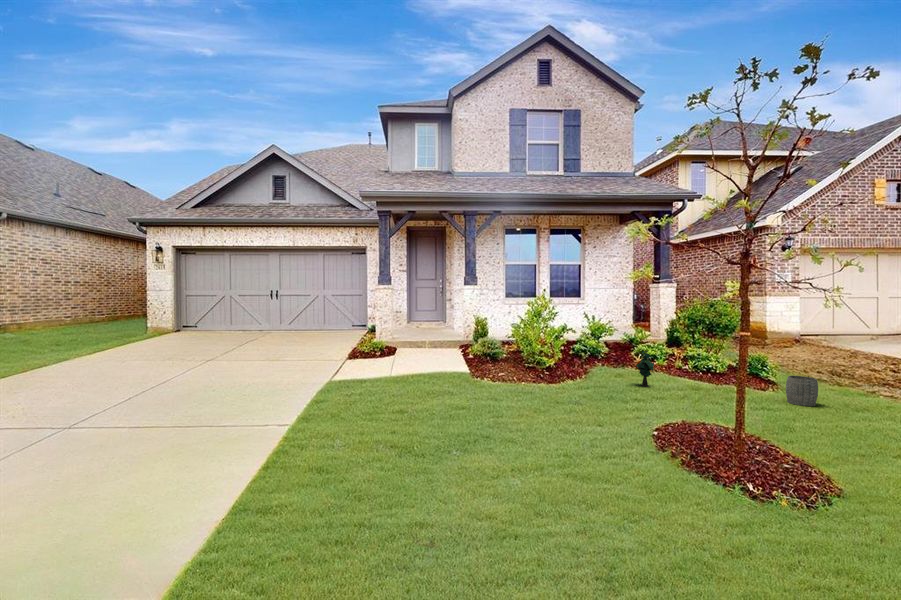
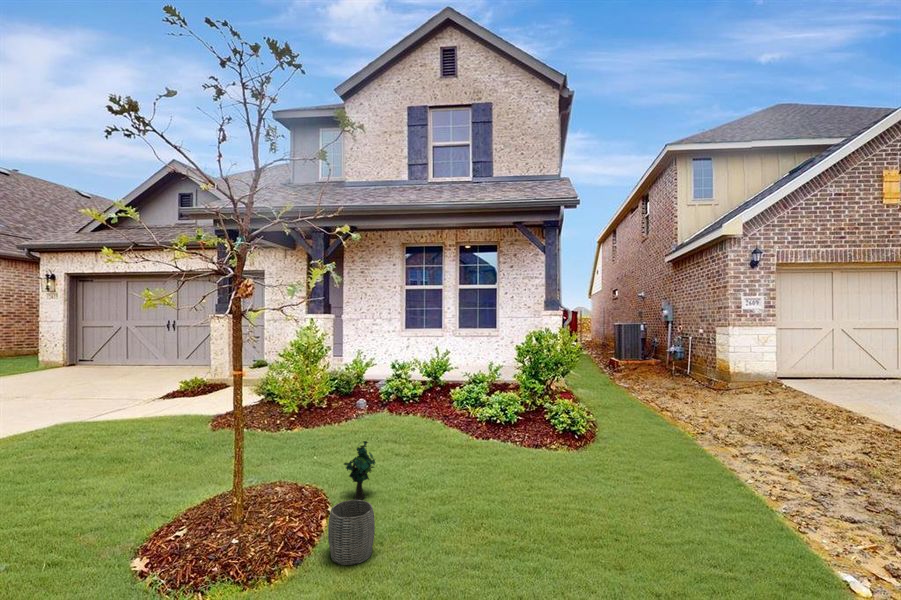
woven basket: present [786,376,818,406] -> present [328,500,375,565]

